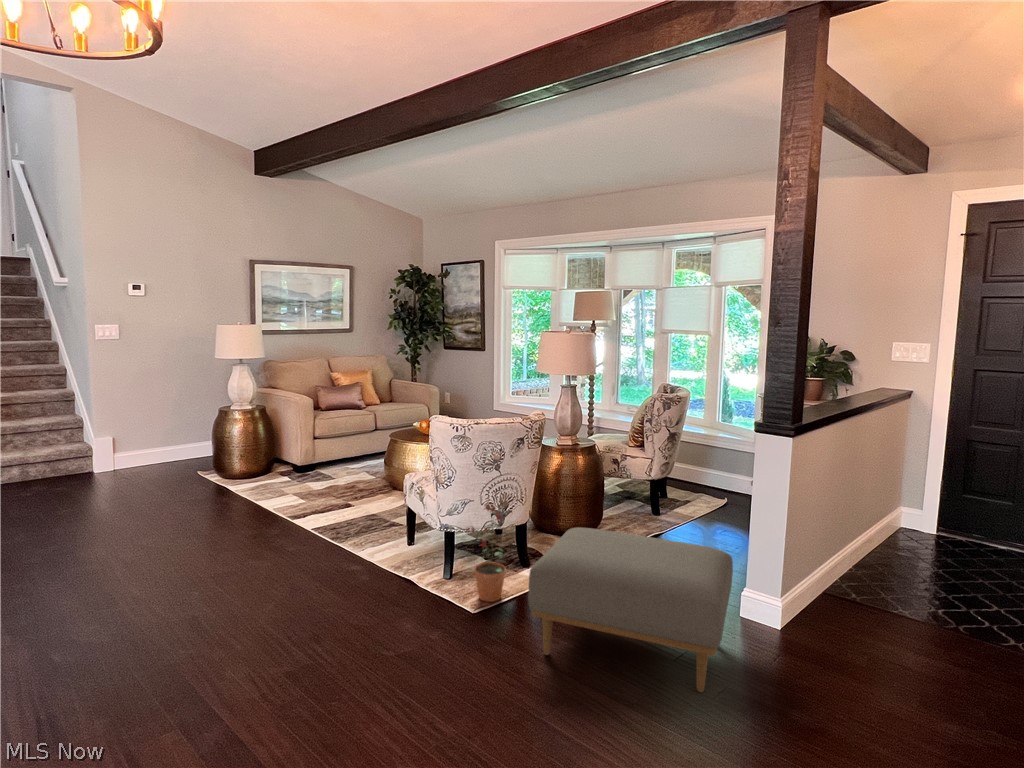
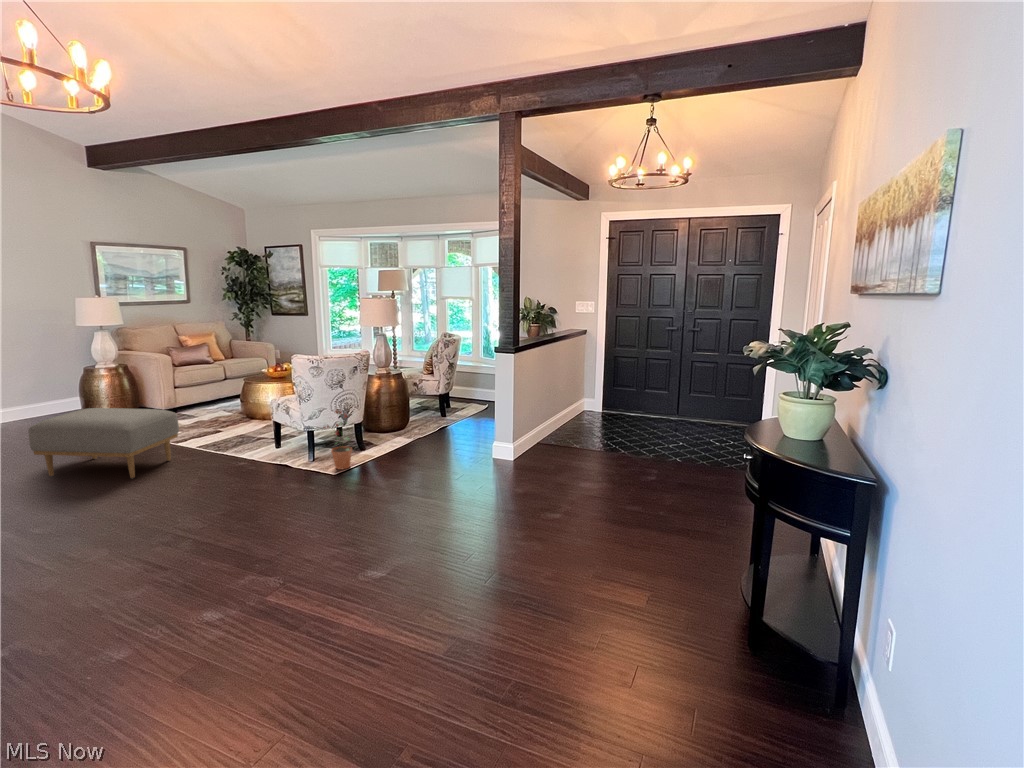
ottoman: present [528,527,733,692] -> present [28,408,179,478]

